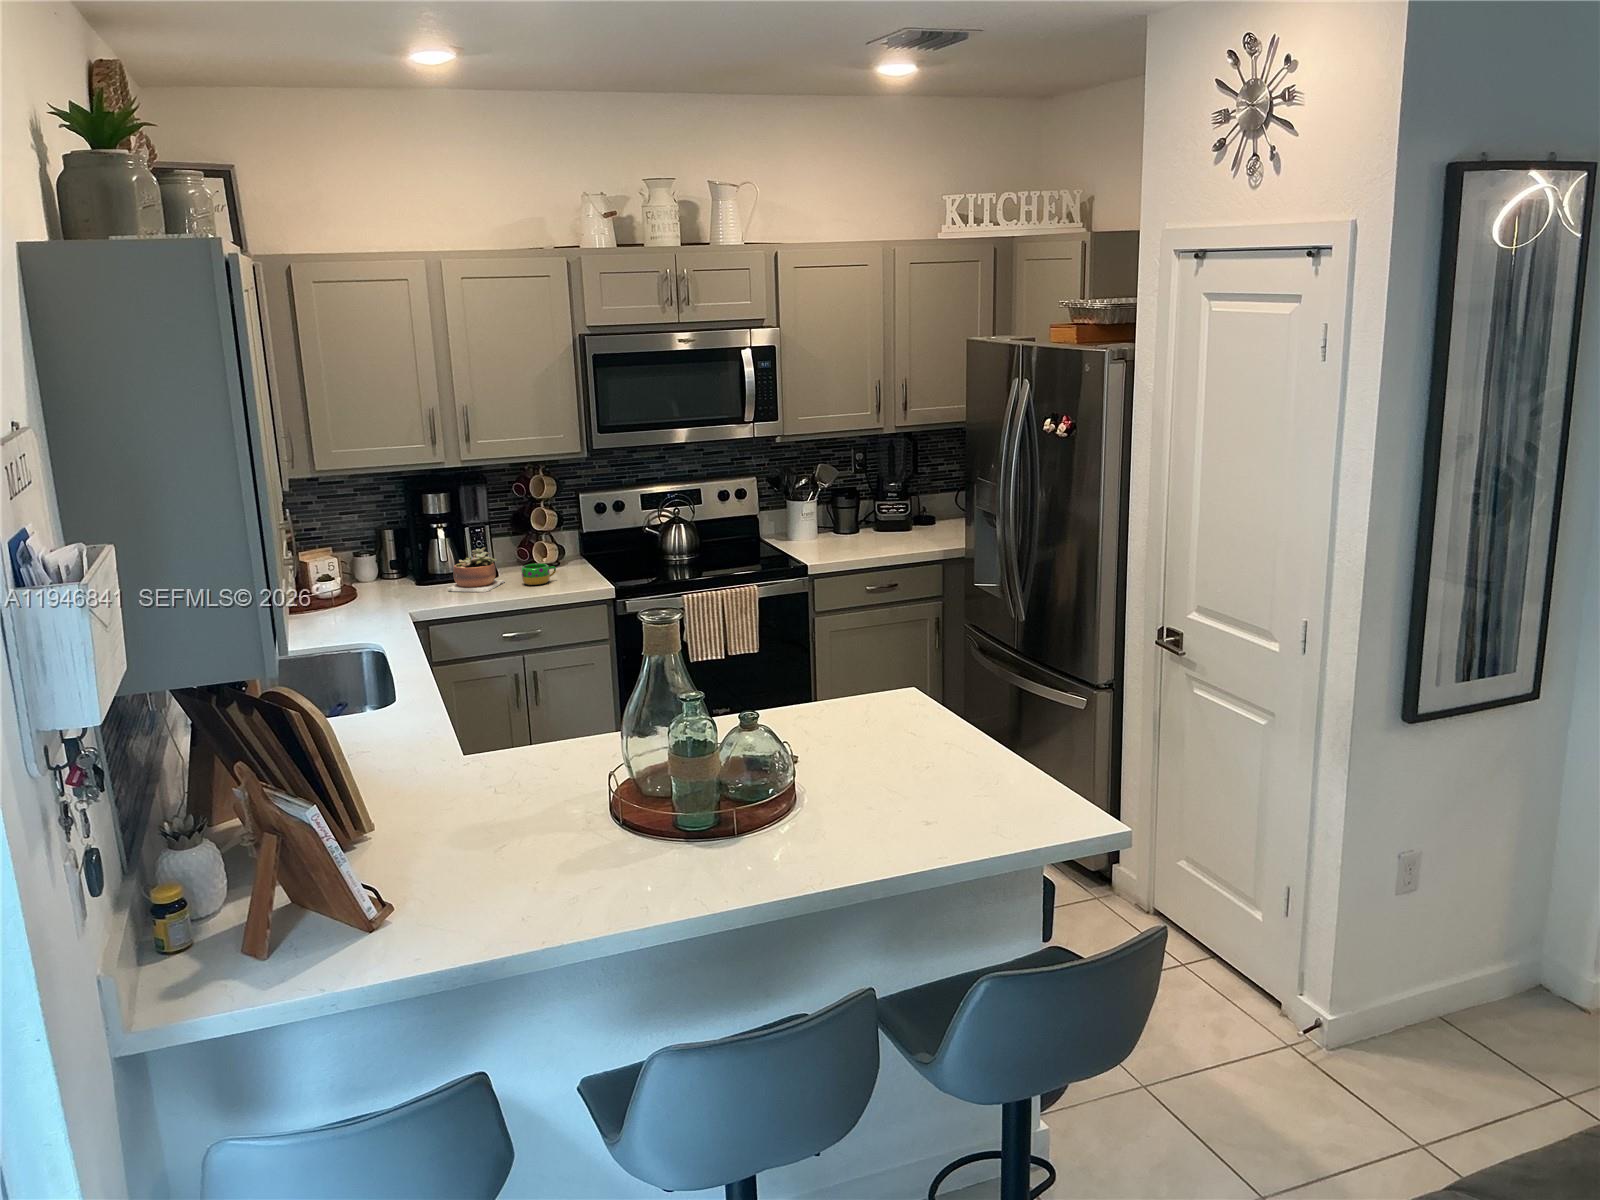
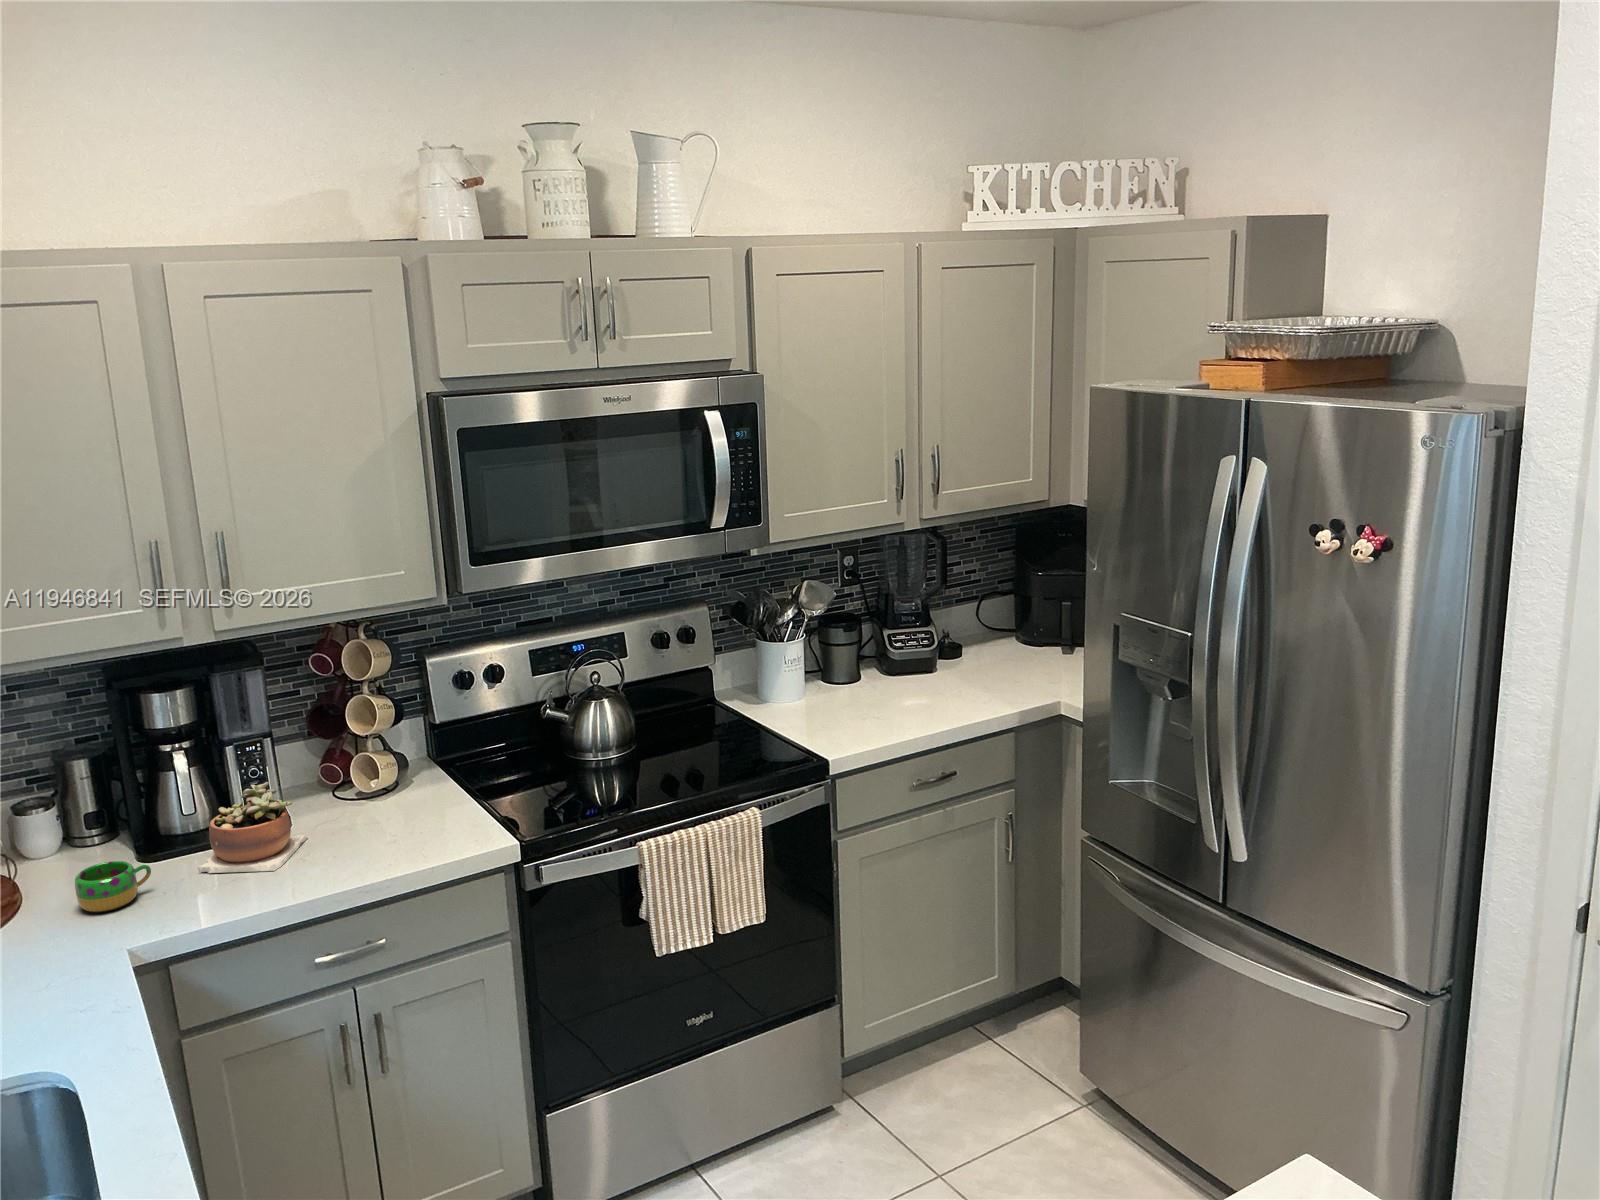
mug: present [521,563,556,586] -> present [75,861,151,913]

